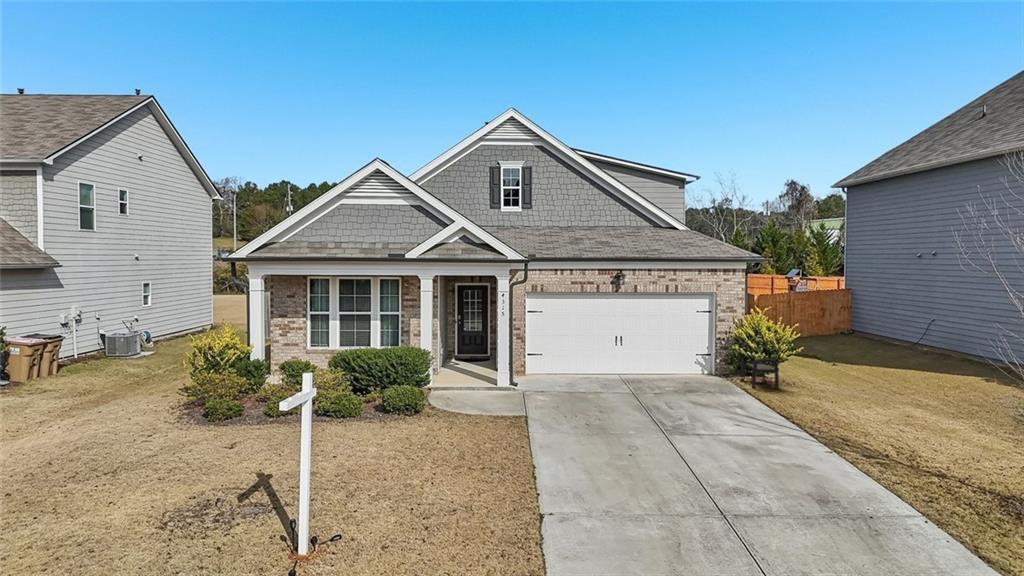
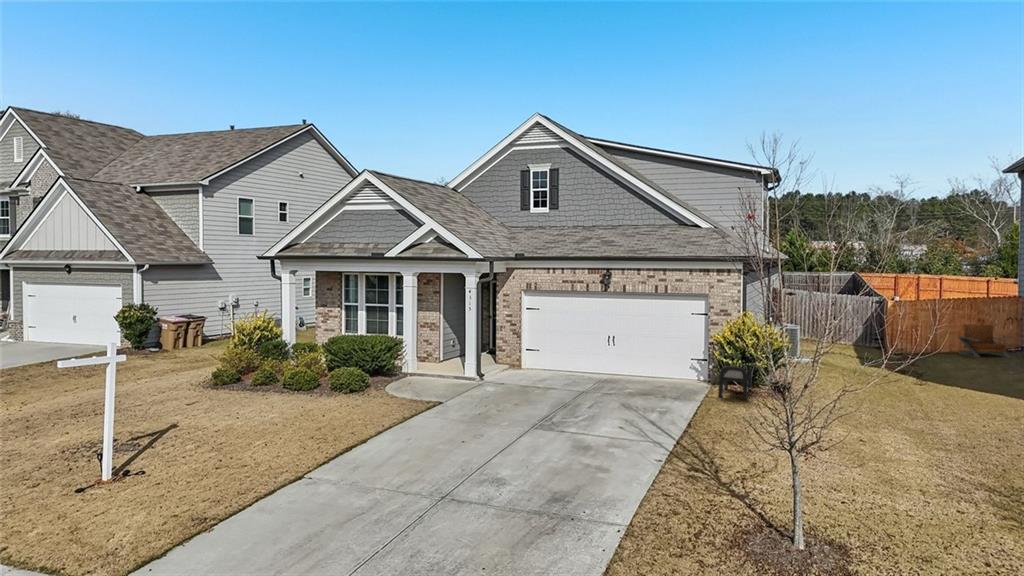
lounge chair: none [830,314,869,341] -> present [958,325,1010,358]

